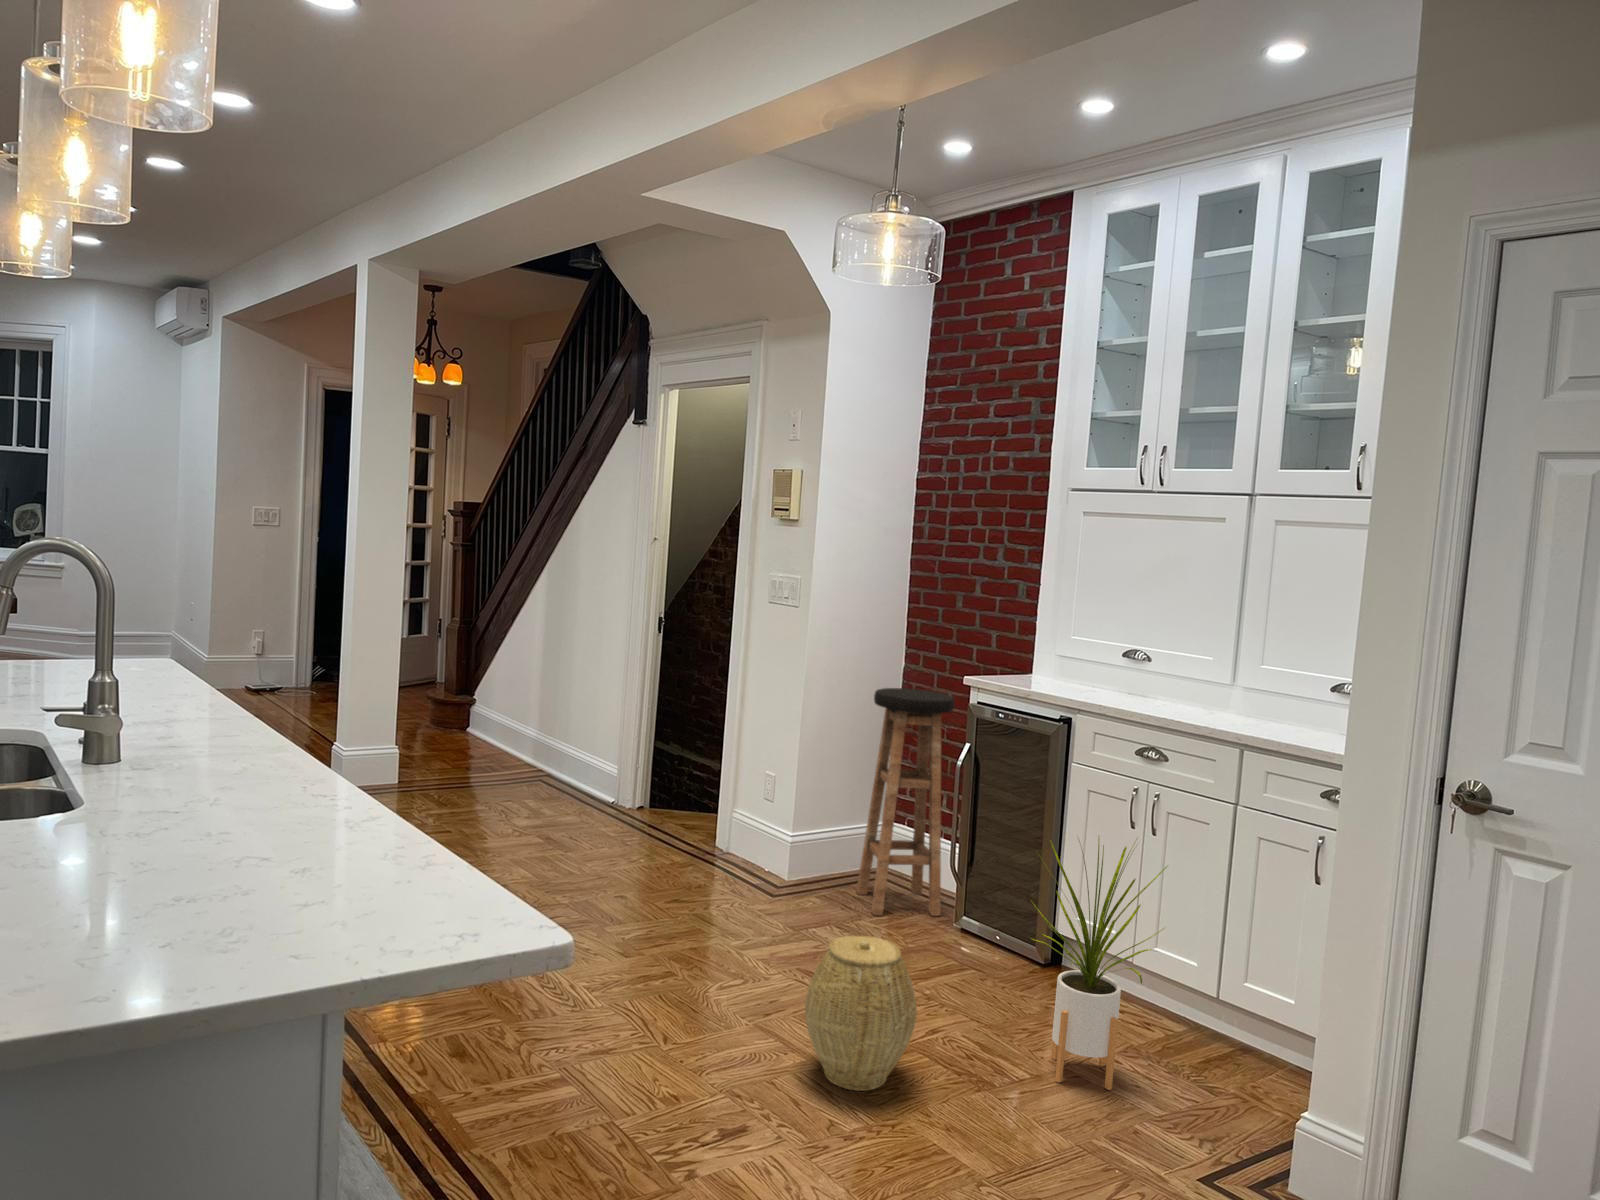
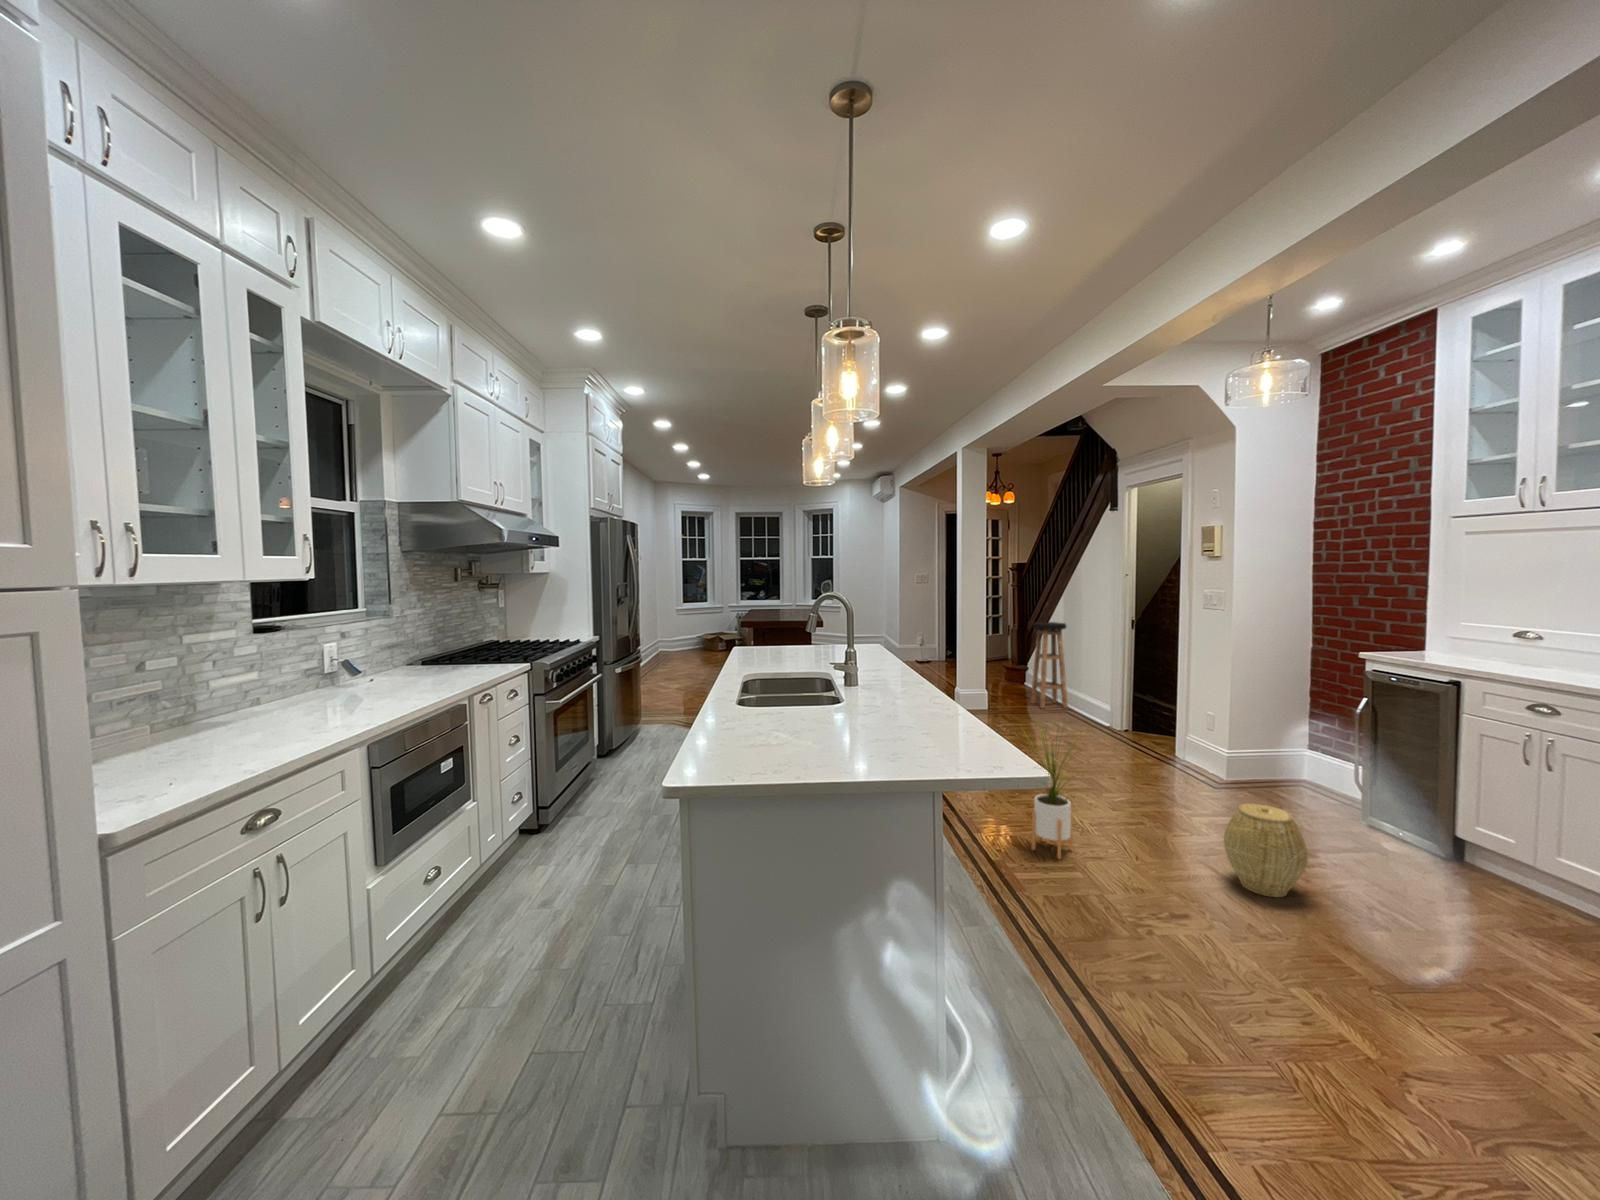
bar stool: present [856,688,954,916] -> present [1031,622,1068,709]
house plant: present [1031,837,1167,1090] -> present [1029,726,1090,859]

